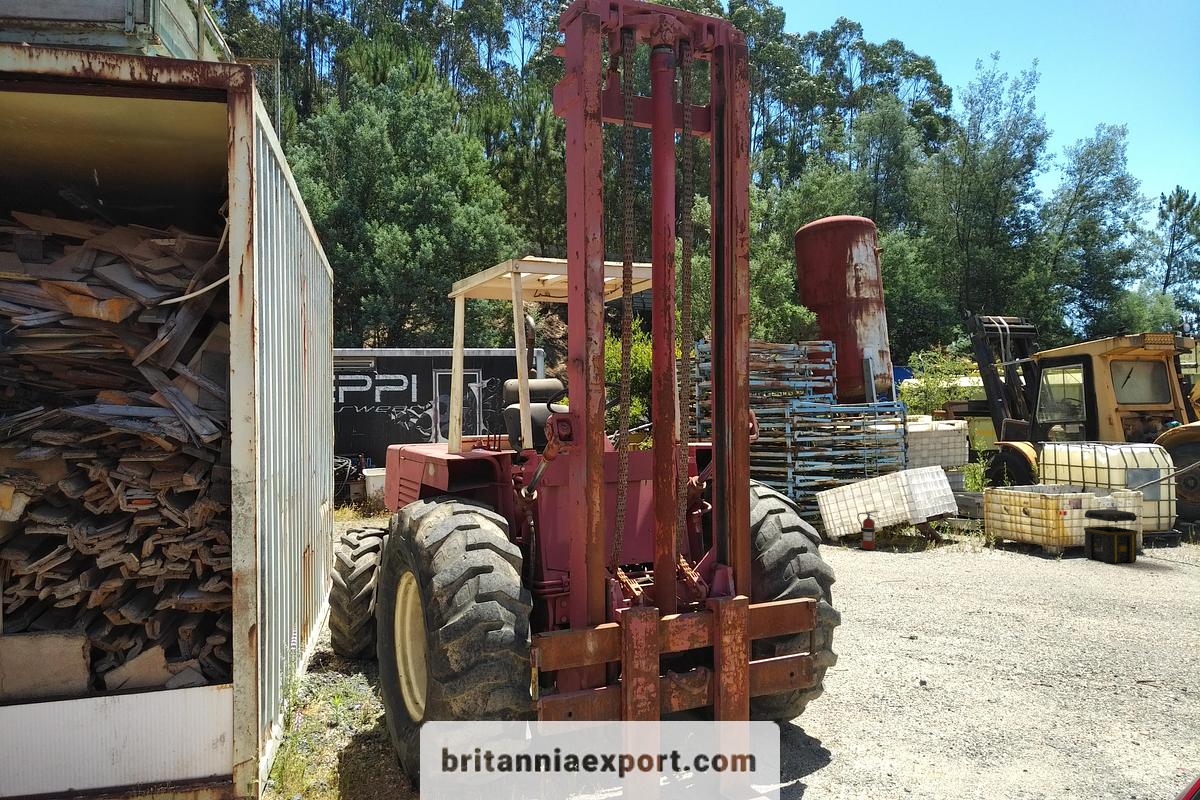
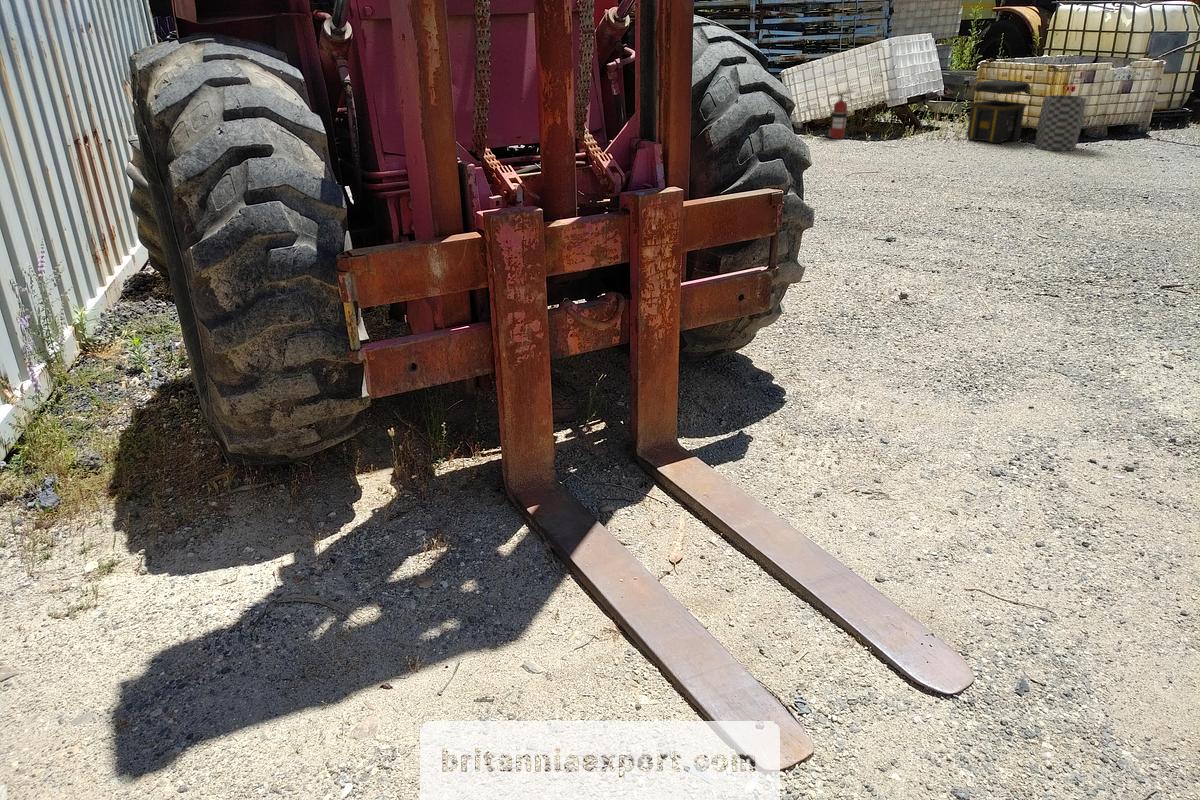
toolbox: present [1084,509,1138,564] -> present [967,80,1029,143]
trash can: none [1040,518,1079,564] -> present [1035,95,1086,151]

